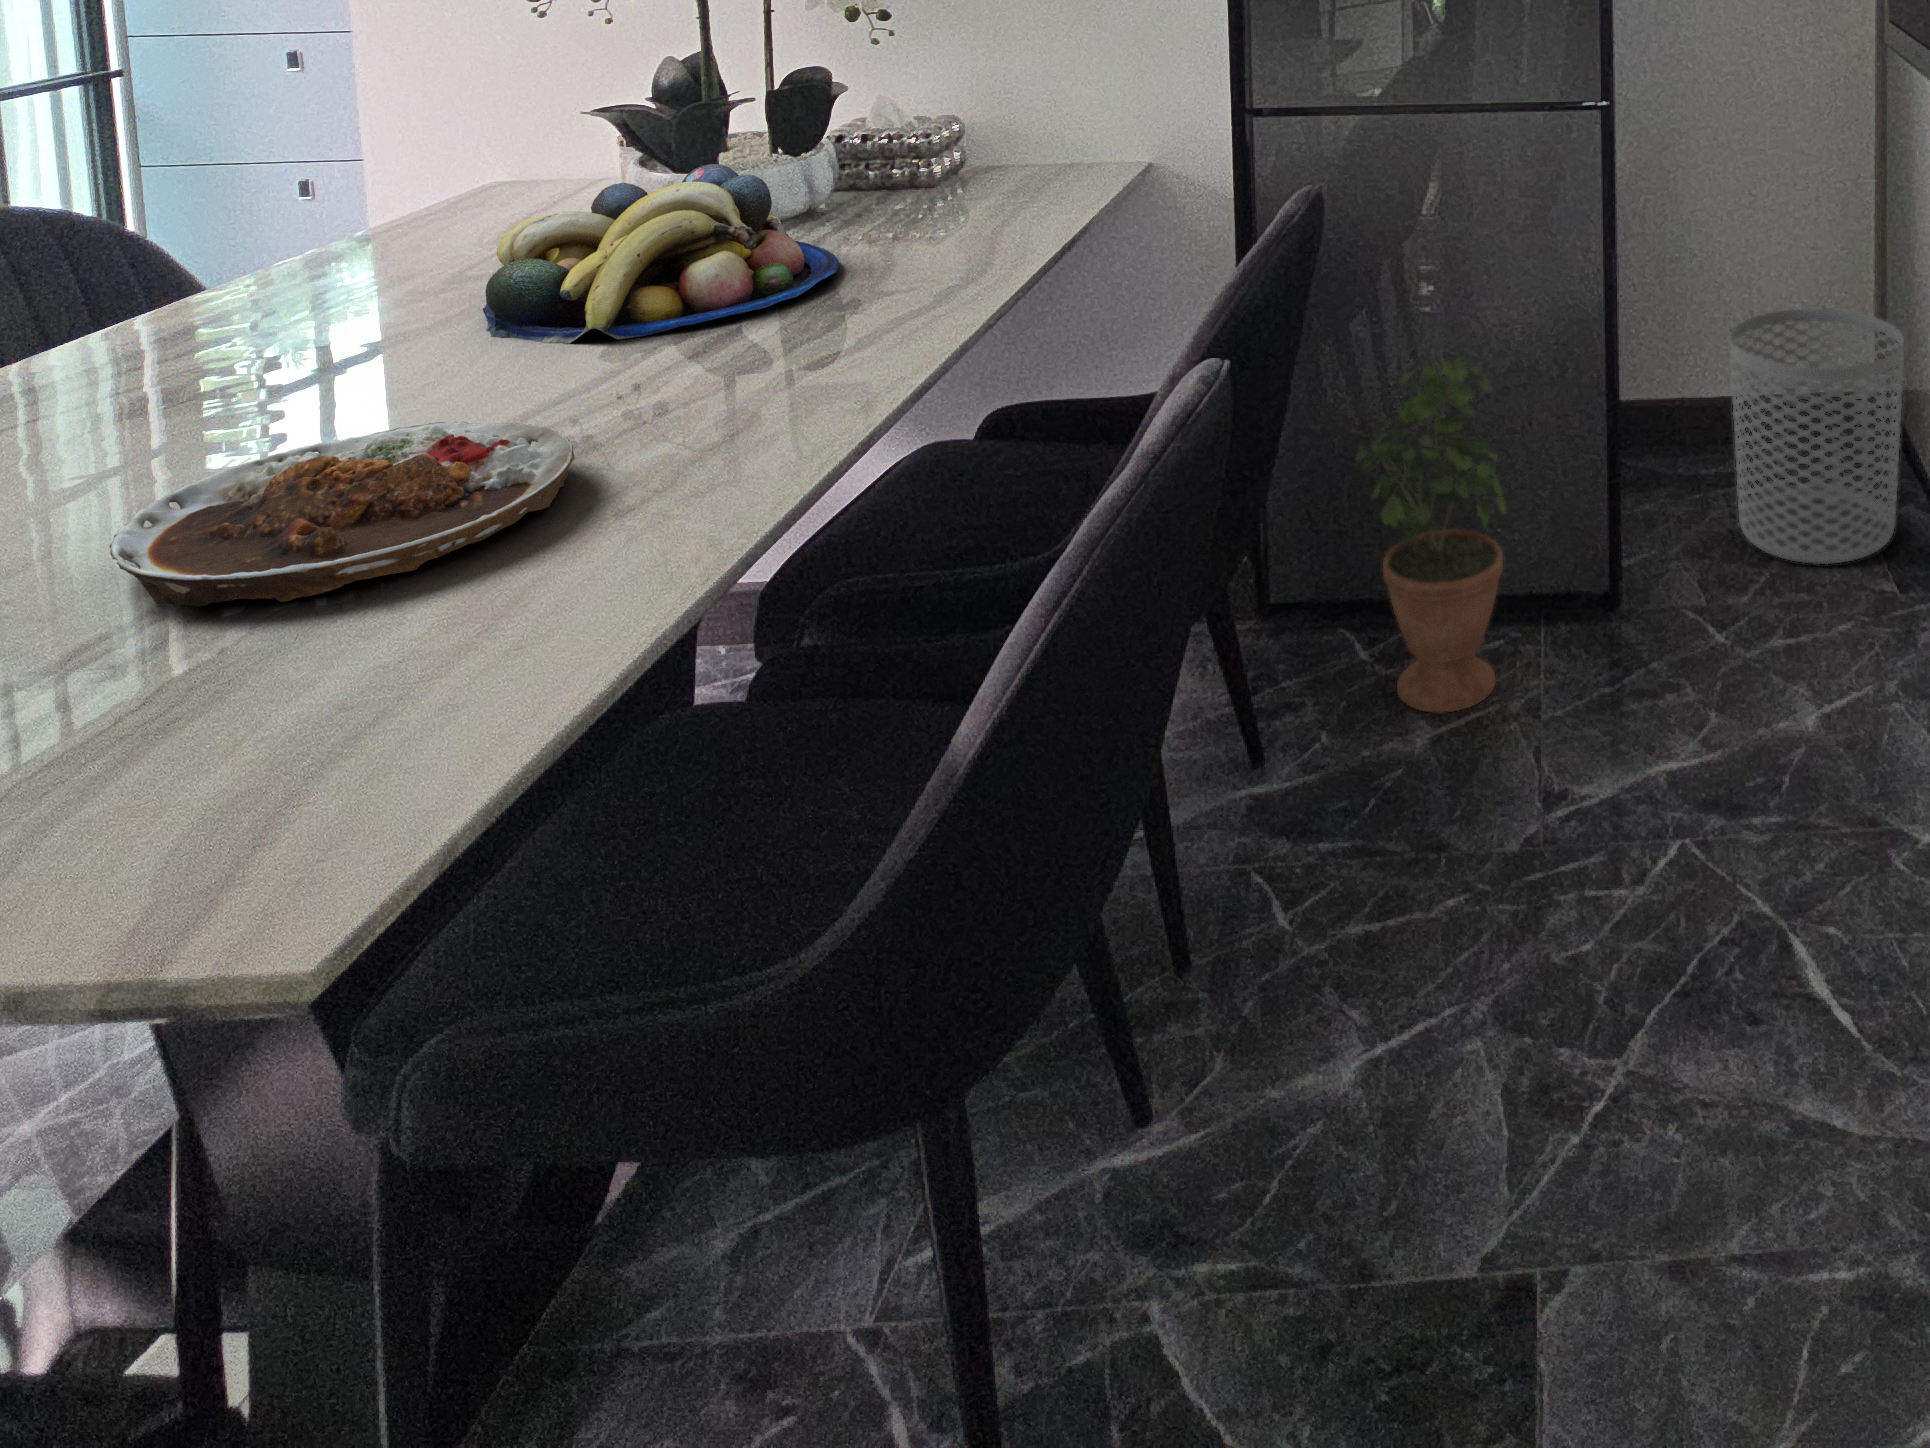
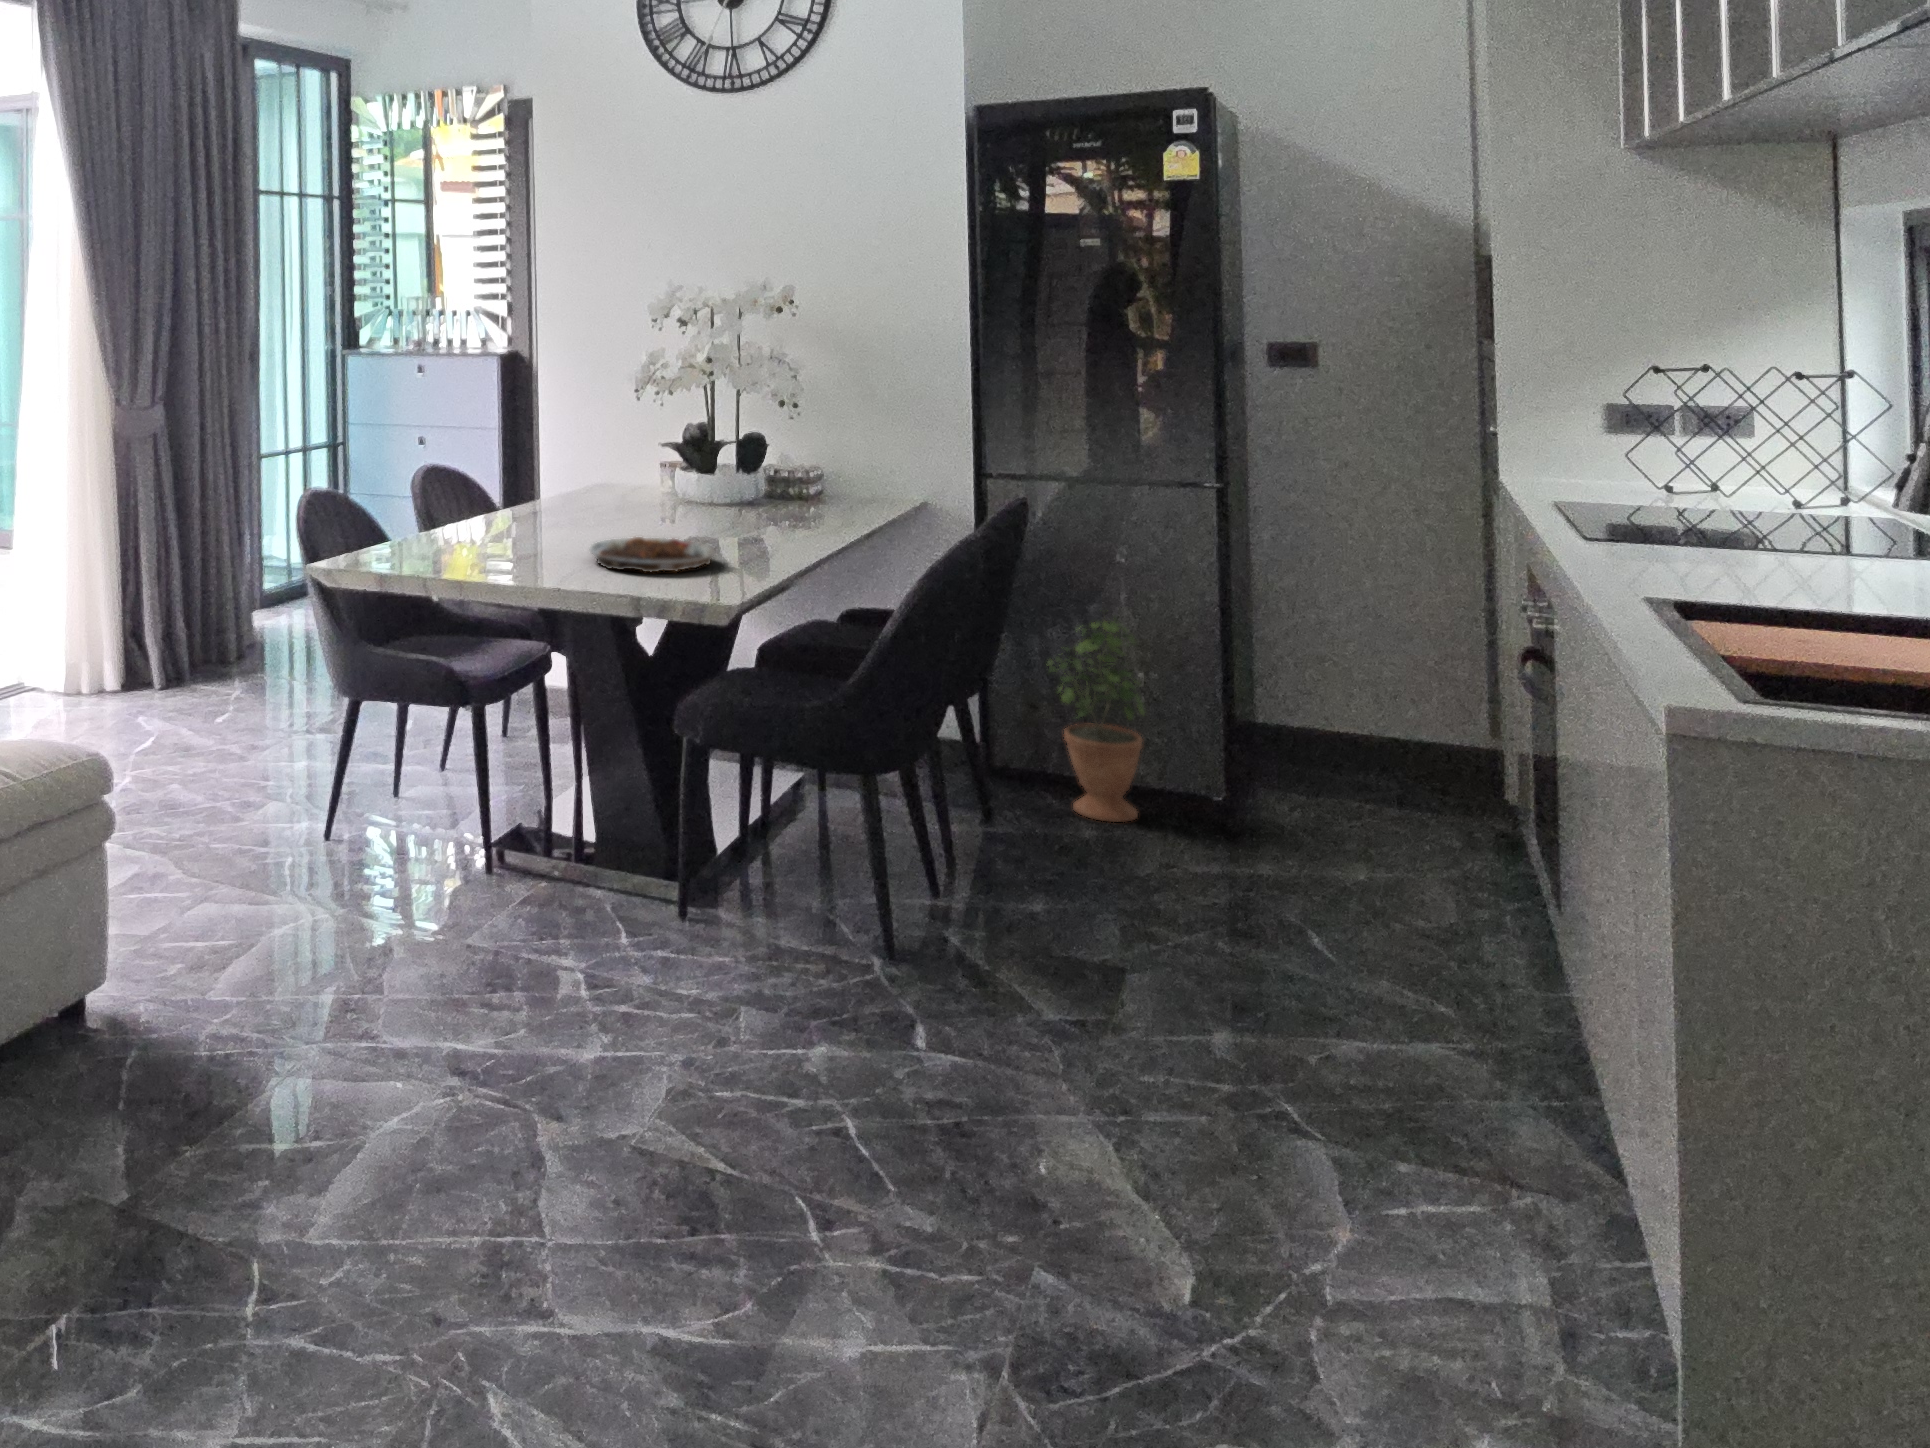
fruit bowl: present [483,164,839,344] -> none [643,467,781,530]
waste bin: present [1730,308,1904,564] -> none [1335,648,1485,819]

